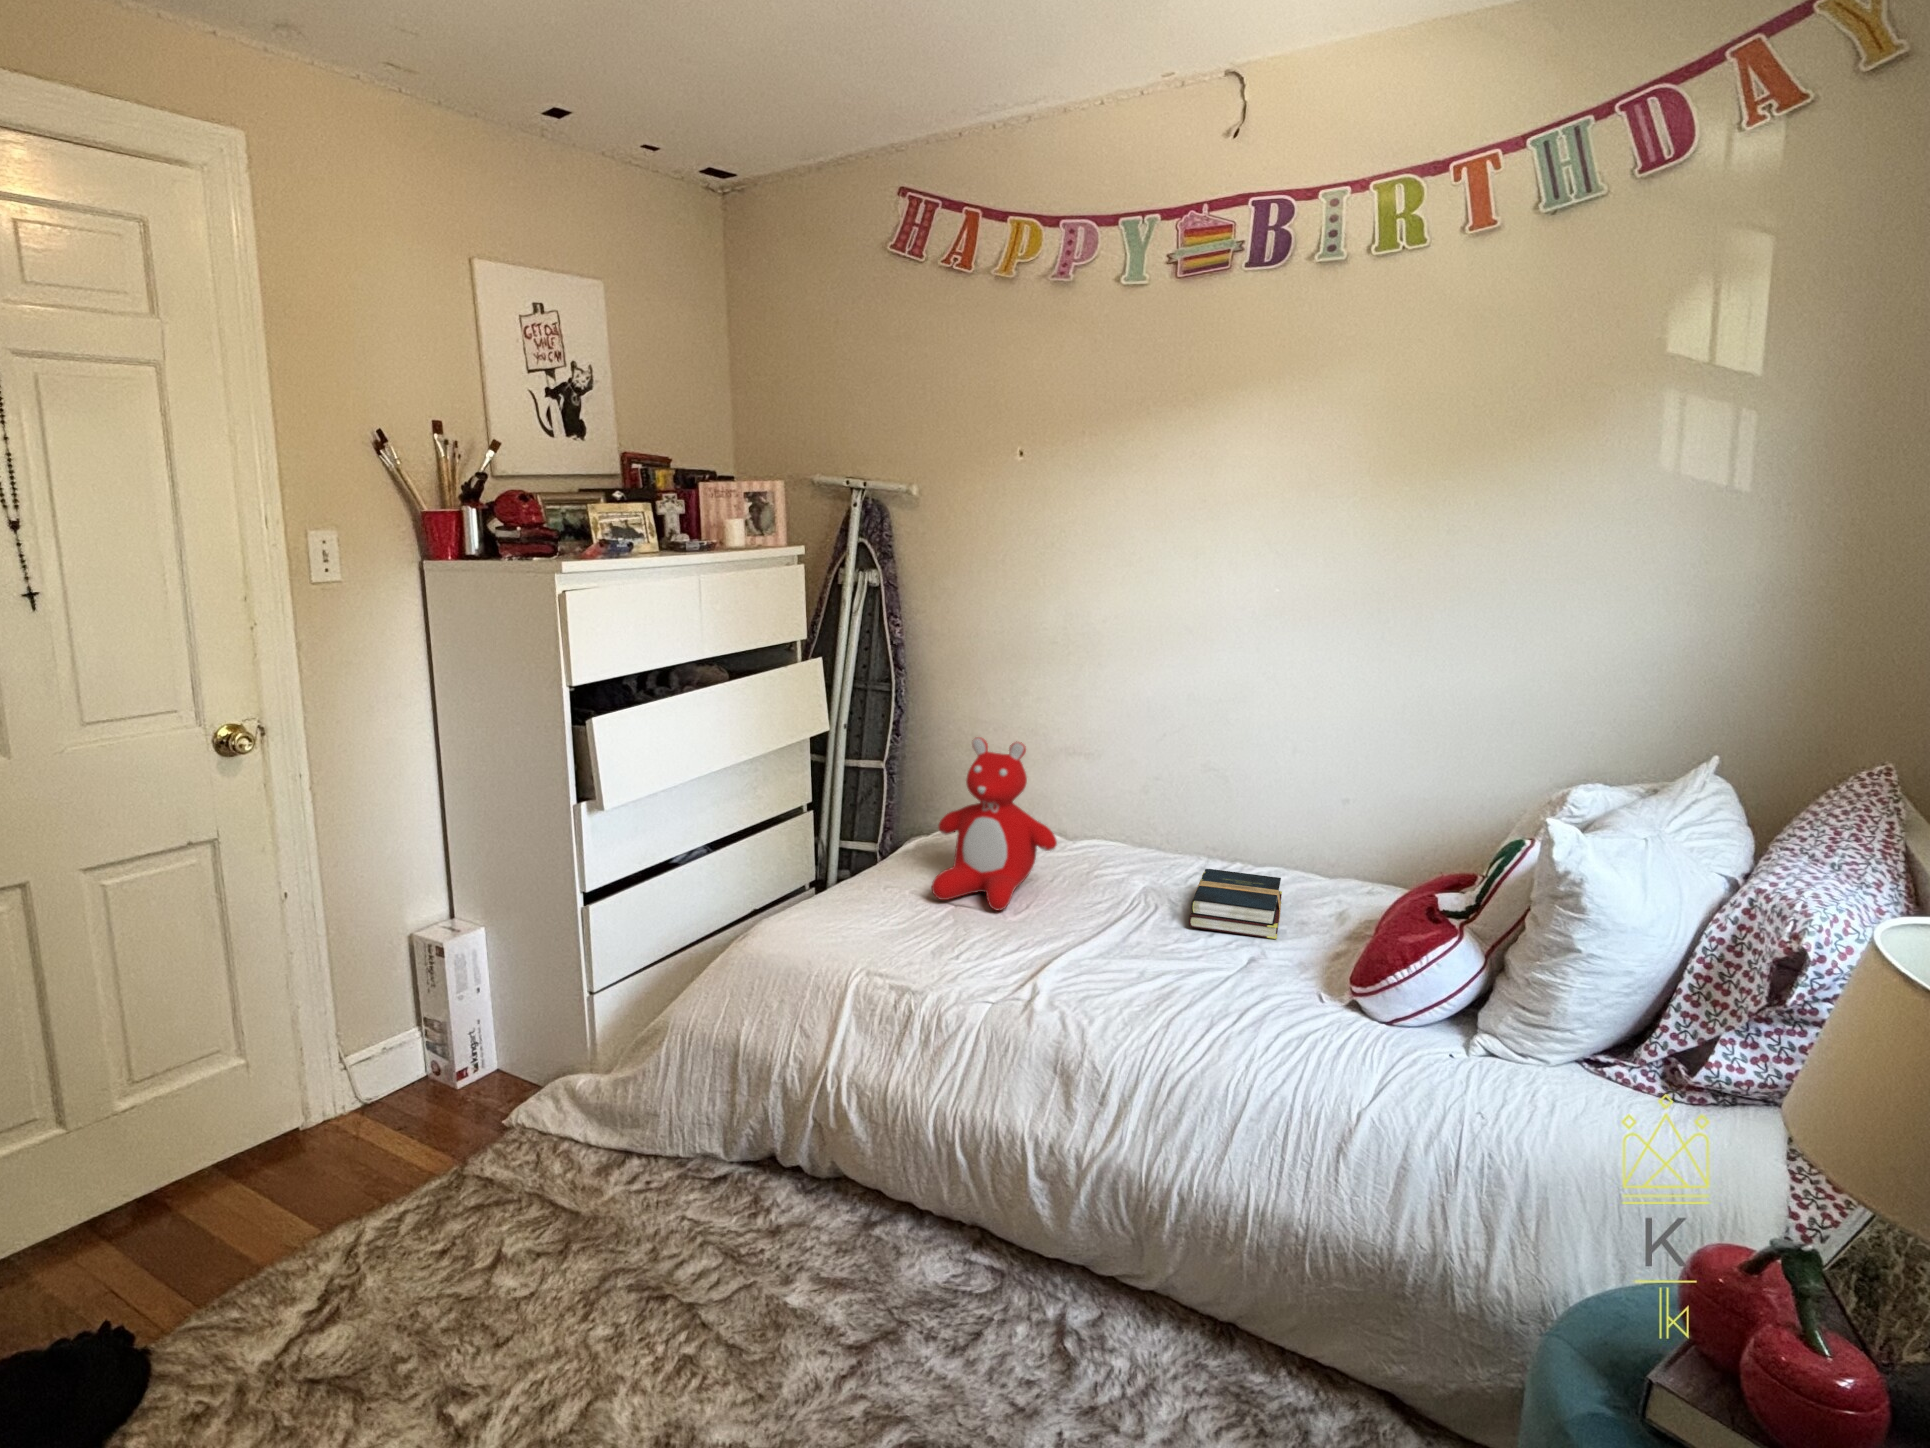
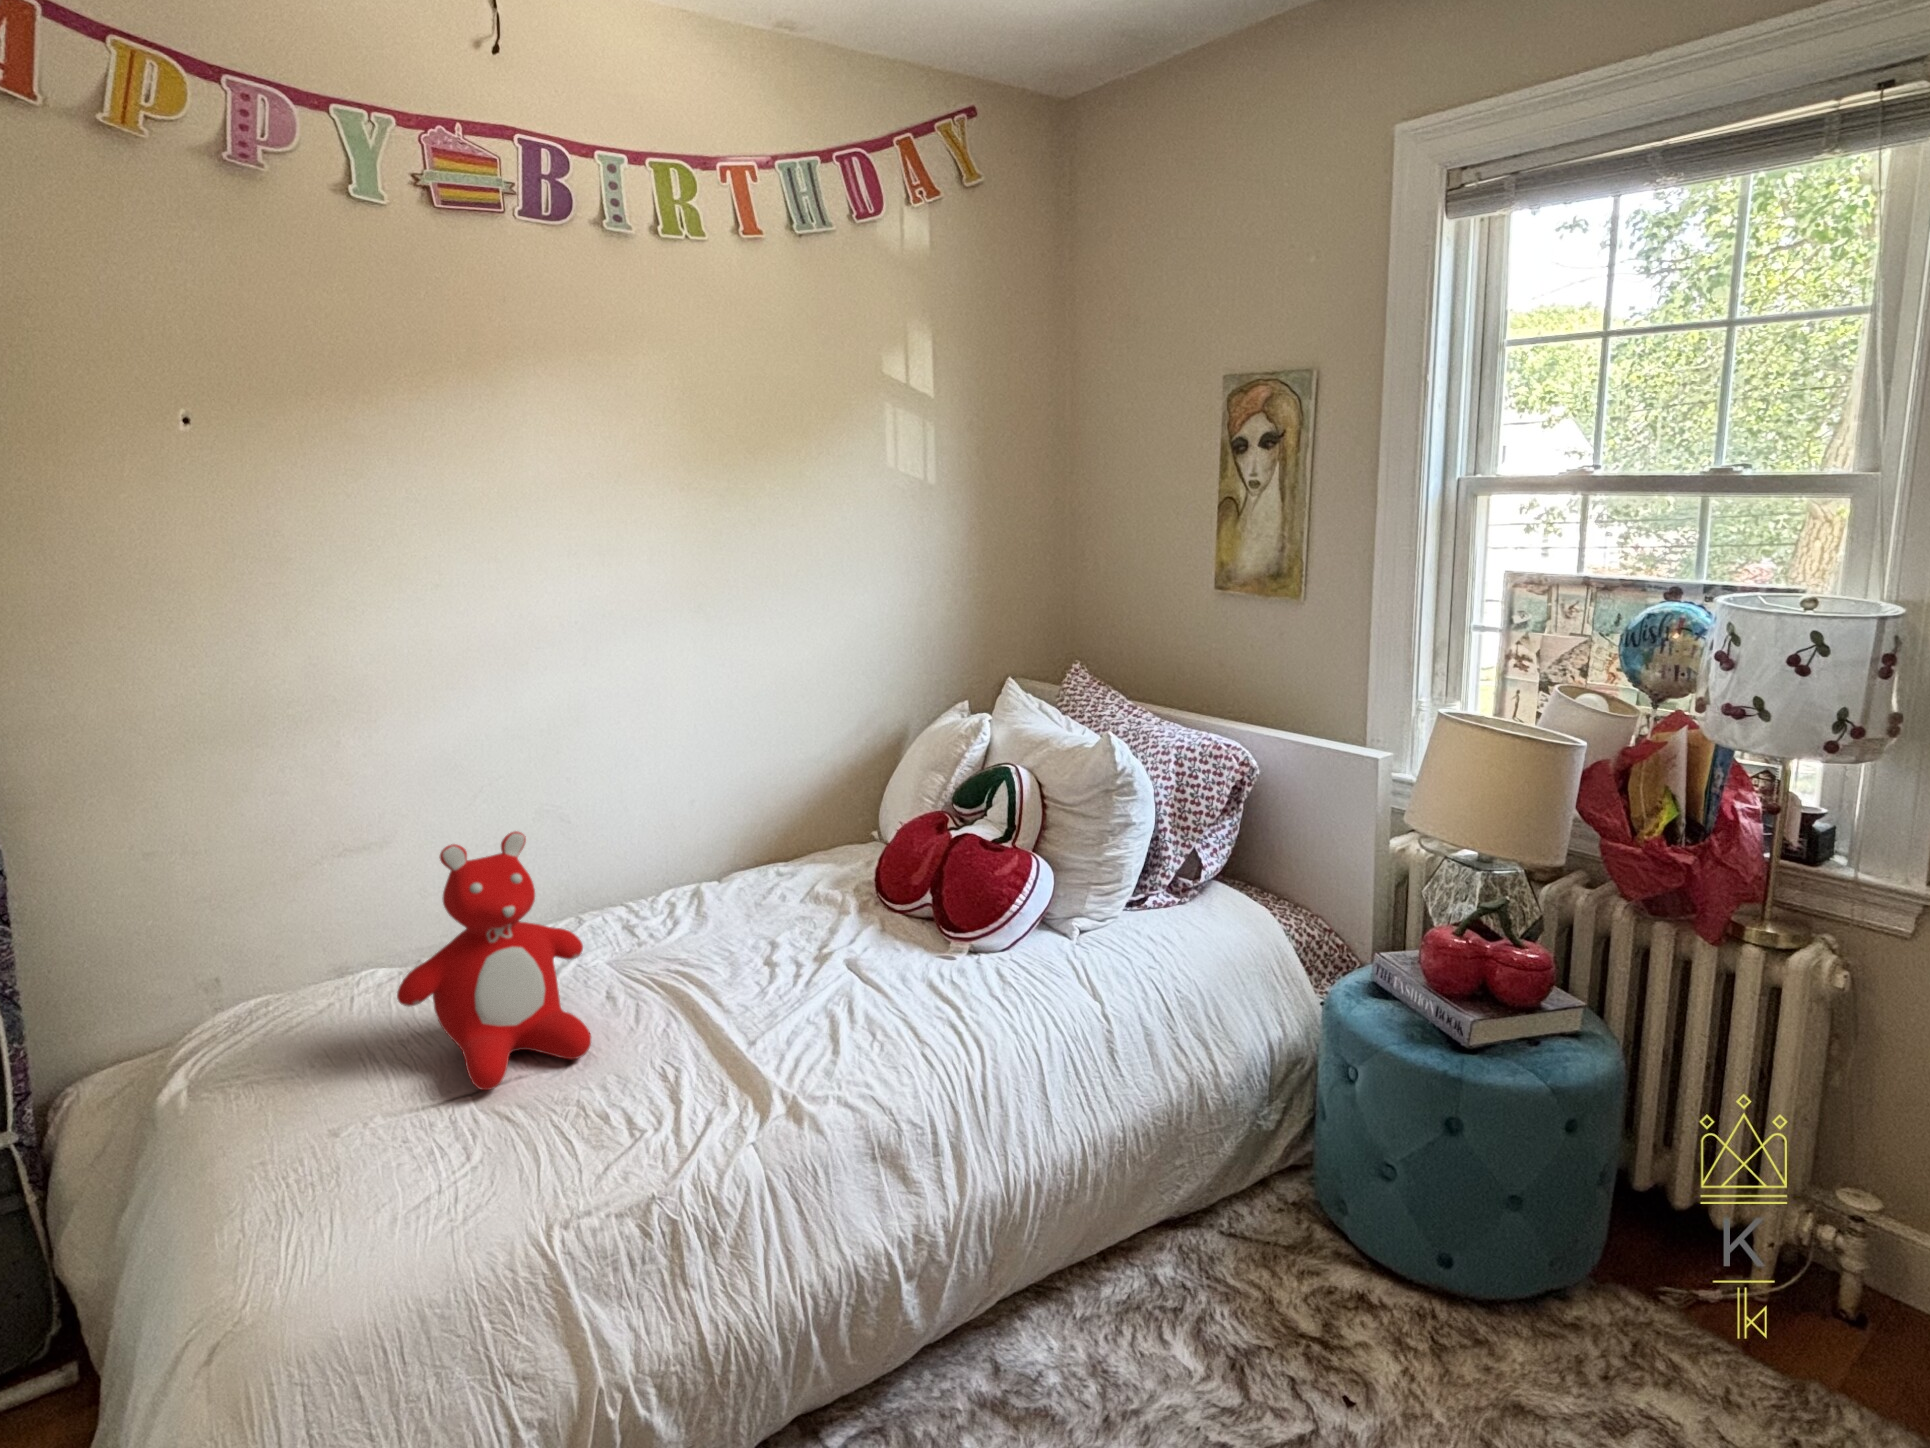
hardback book: present [1189,869,1282,939] -> none [697,883,837,963]

